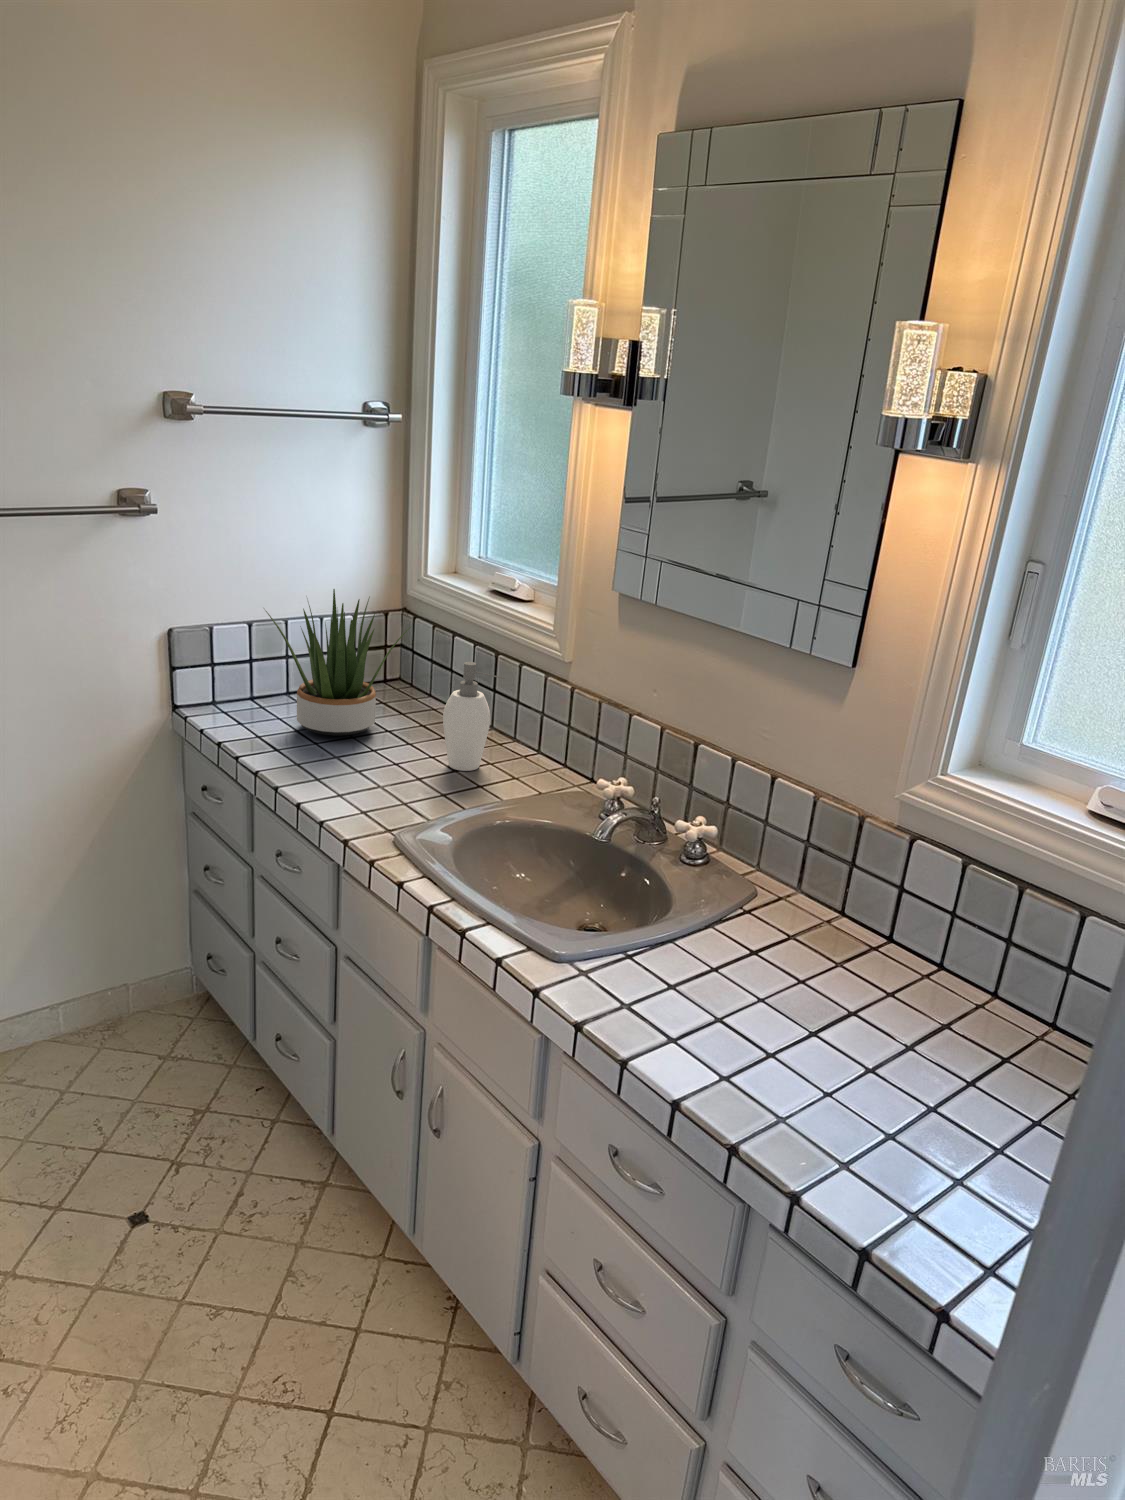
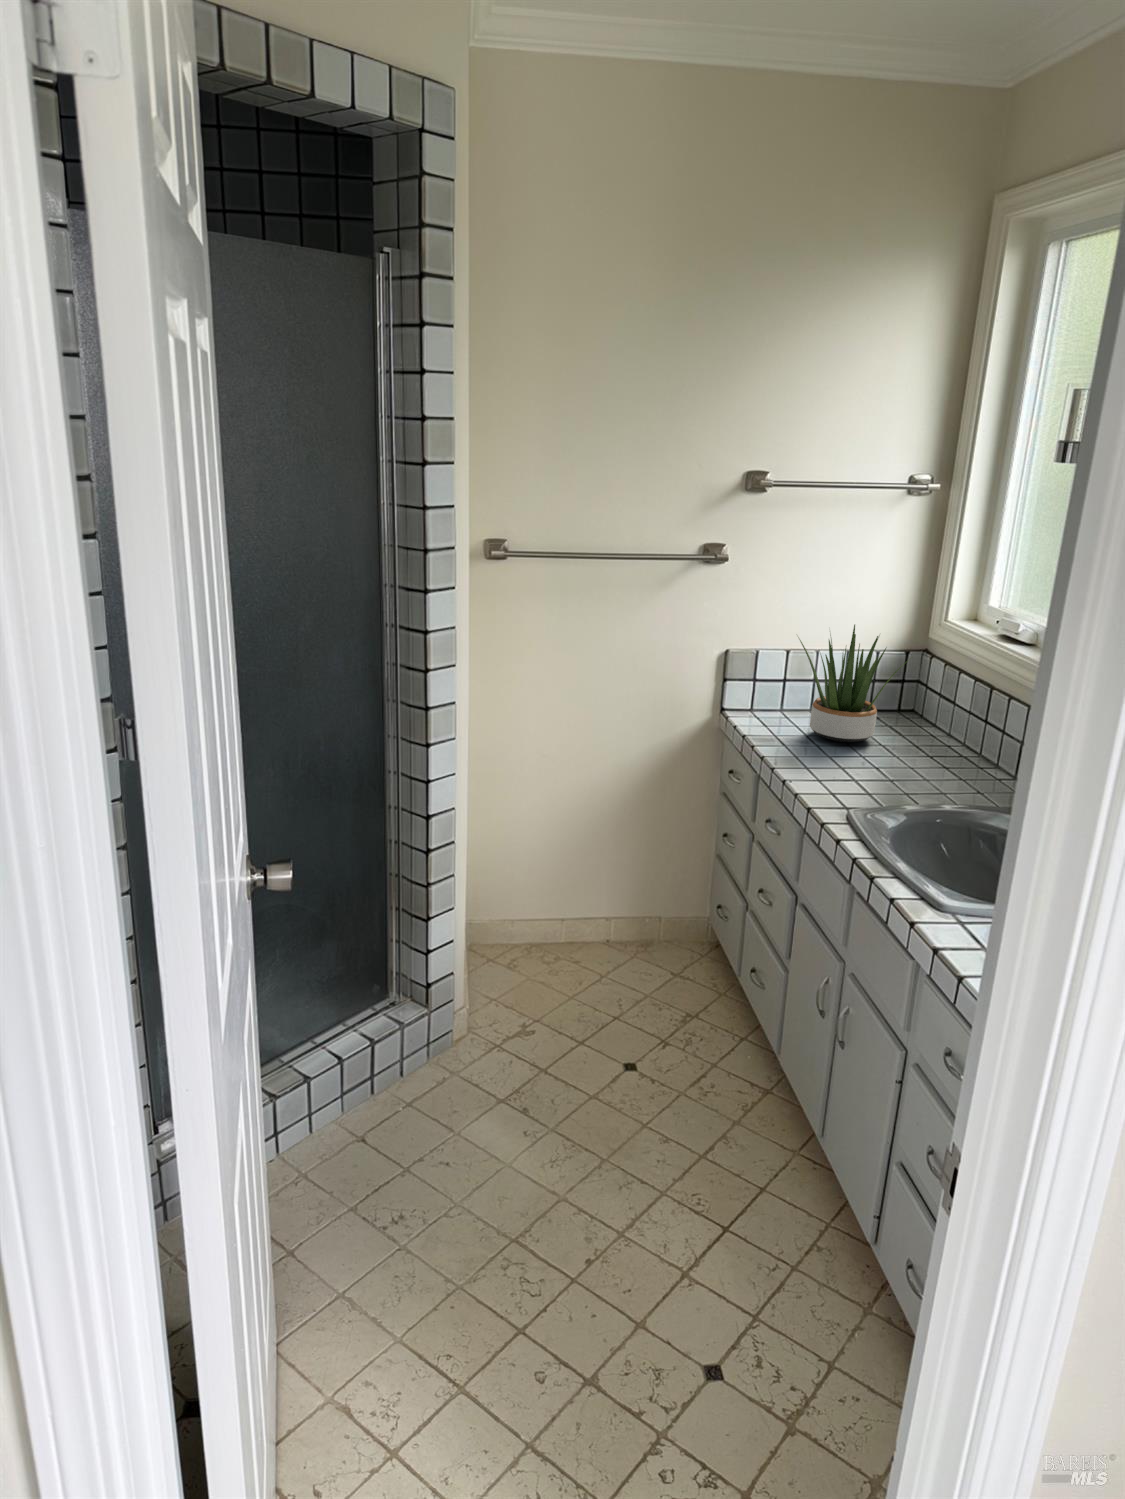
soap dispenser: present [443,662,504,771] -> none [921,689,977,781]

